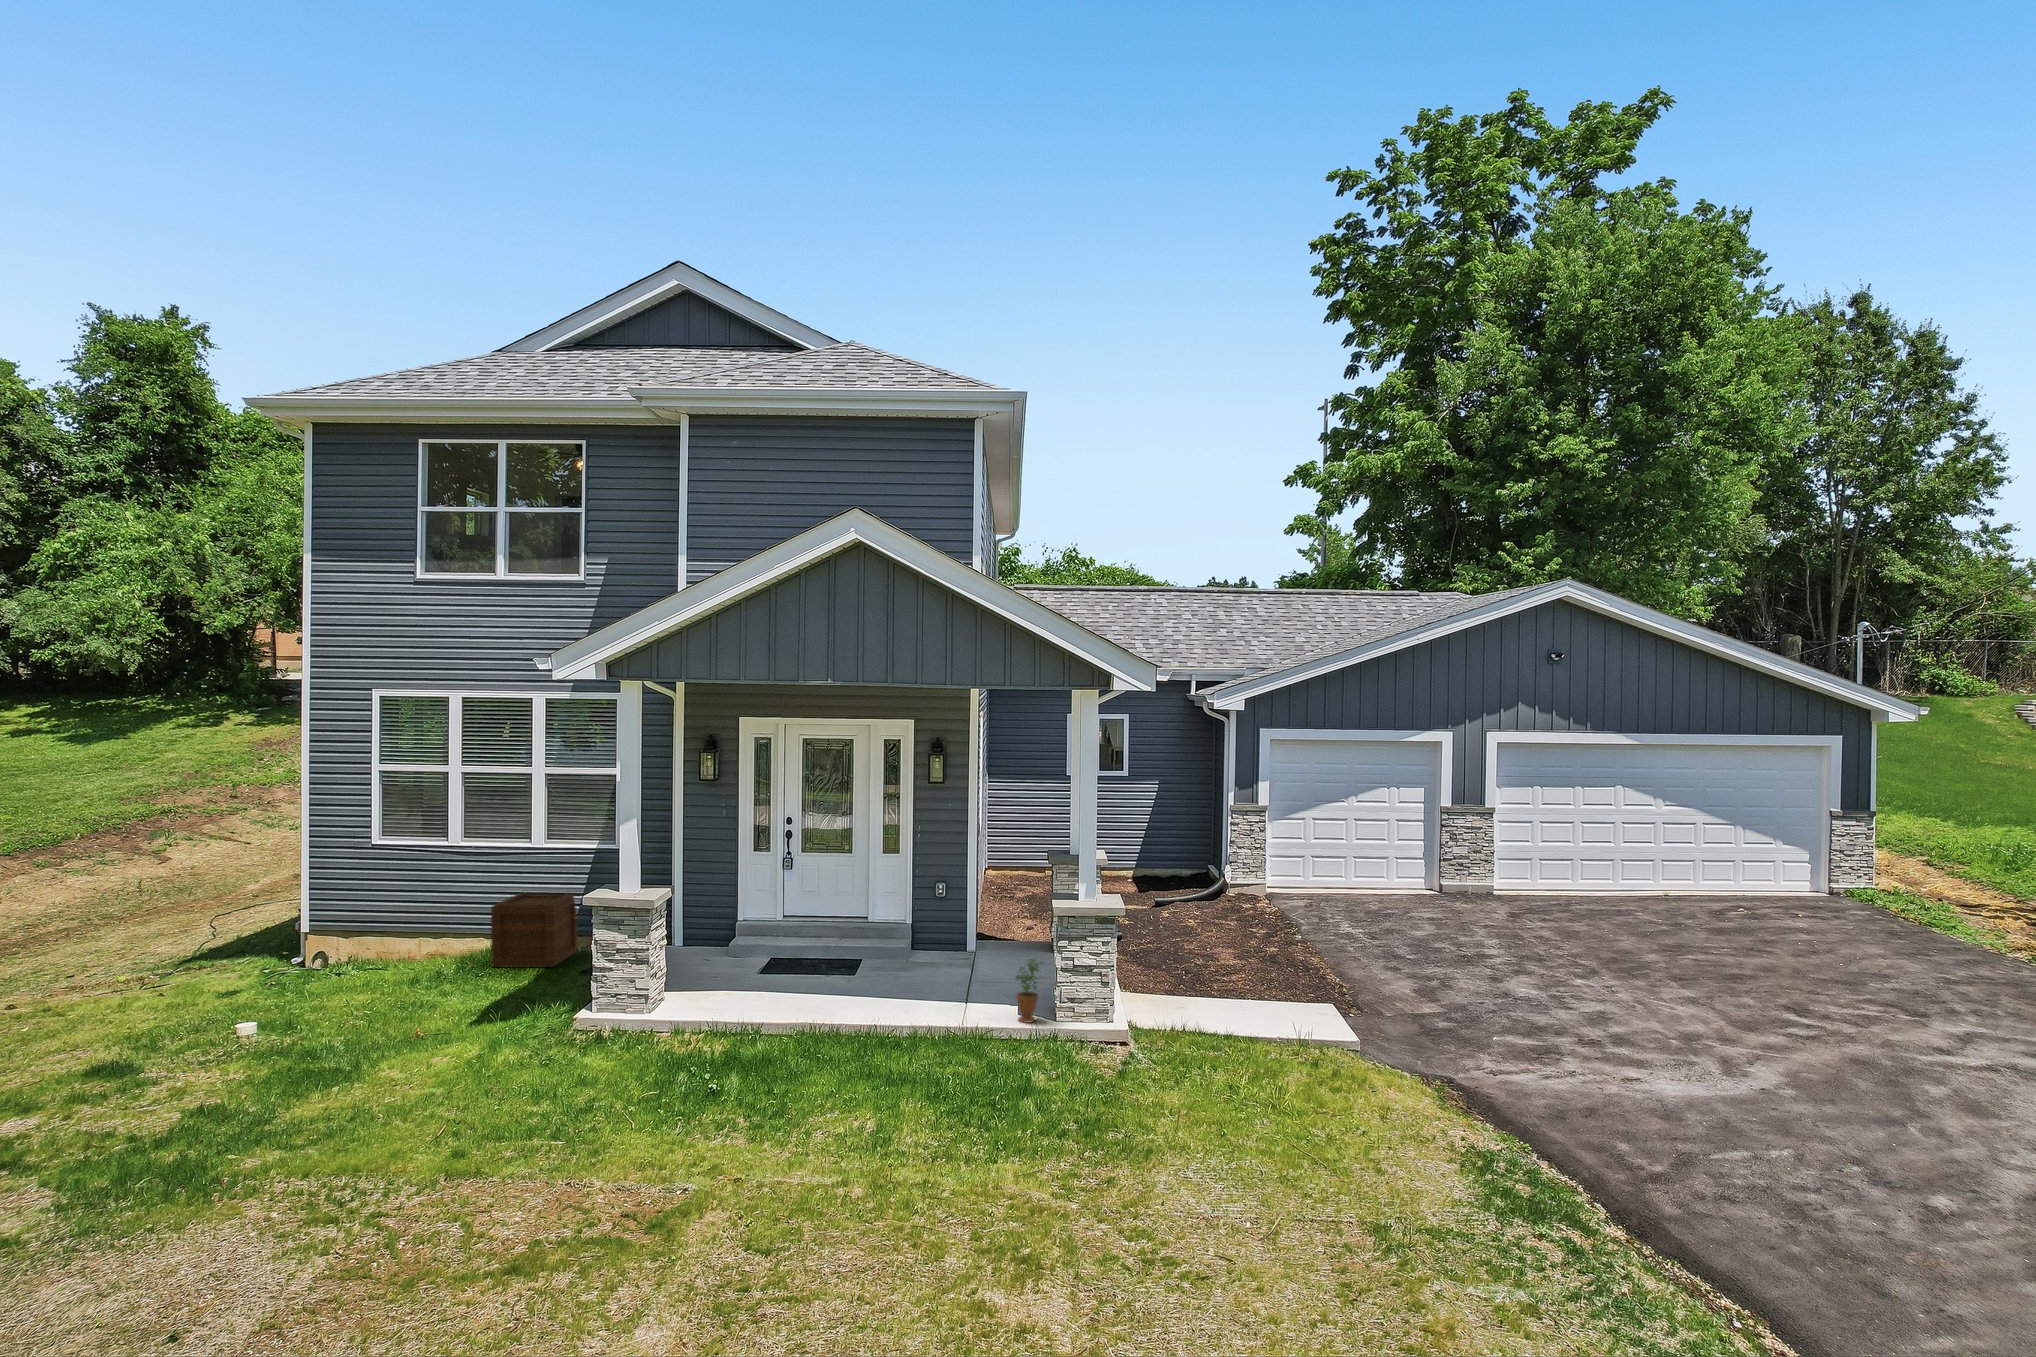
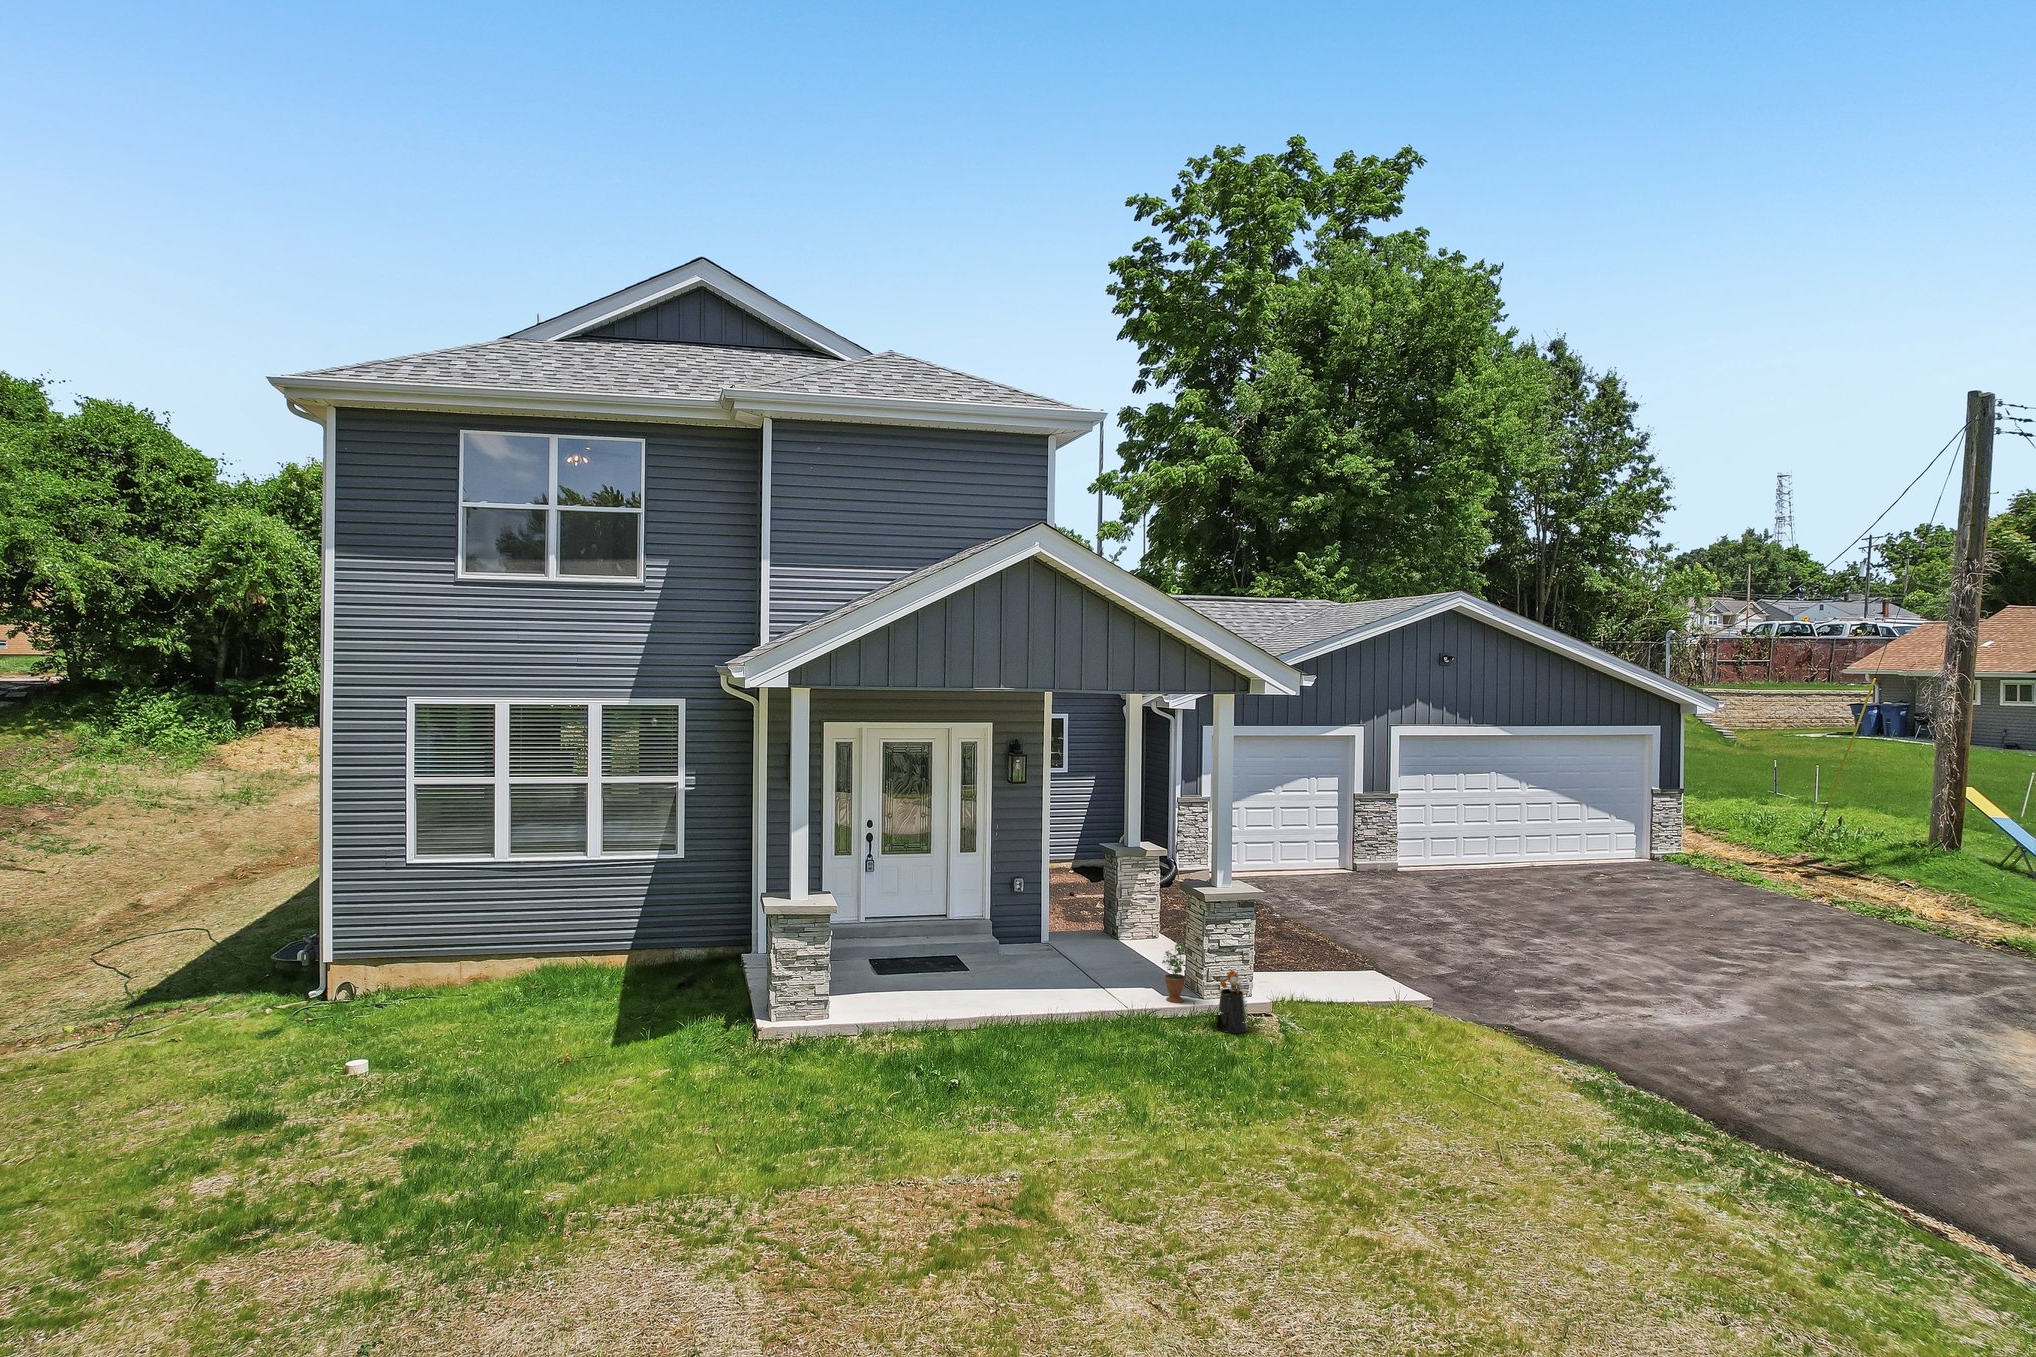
wooden crate: present [491,893,577,967] -> none [566,904,641,985]
watering can: none [1058,991,1093,1060] -> present [1215,971,1248,1033]

